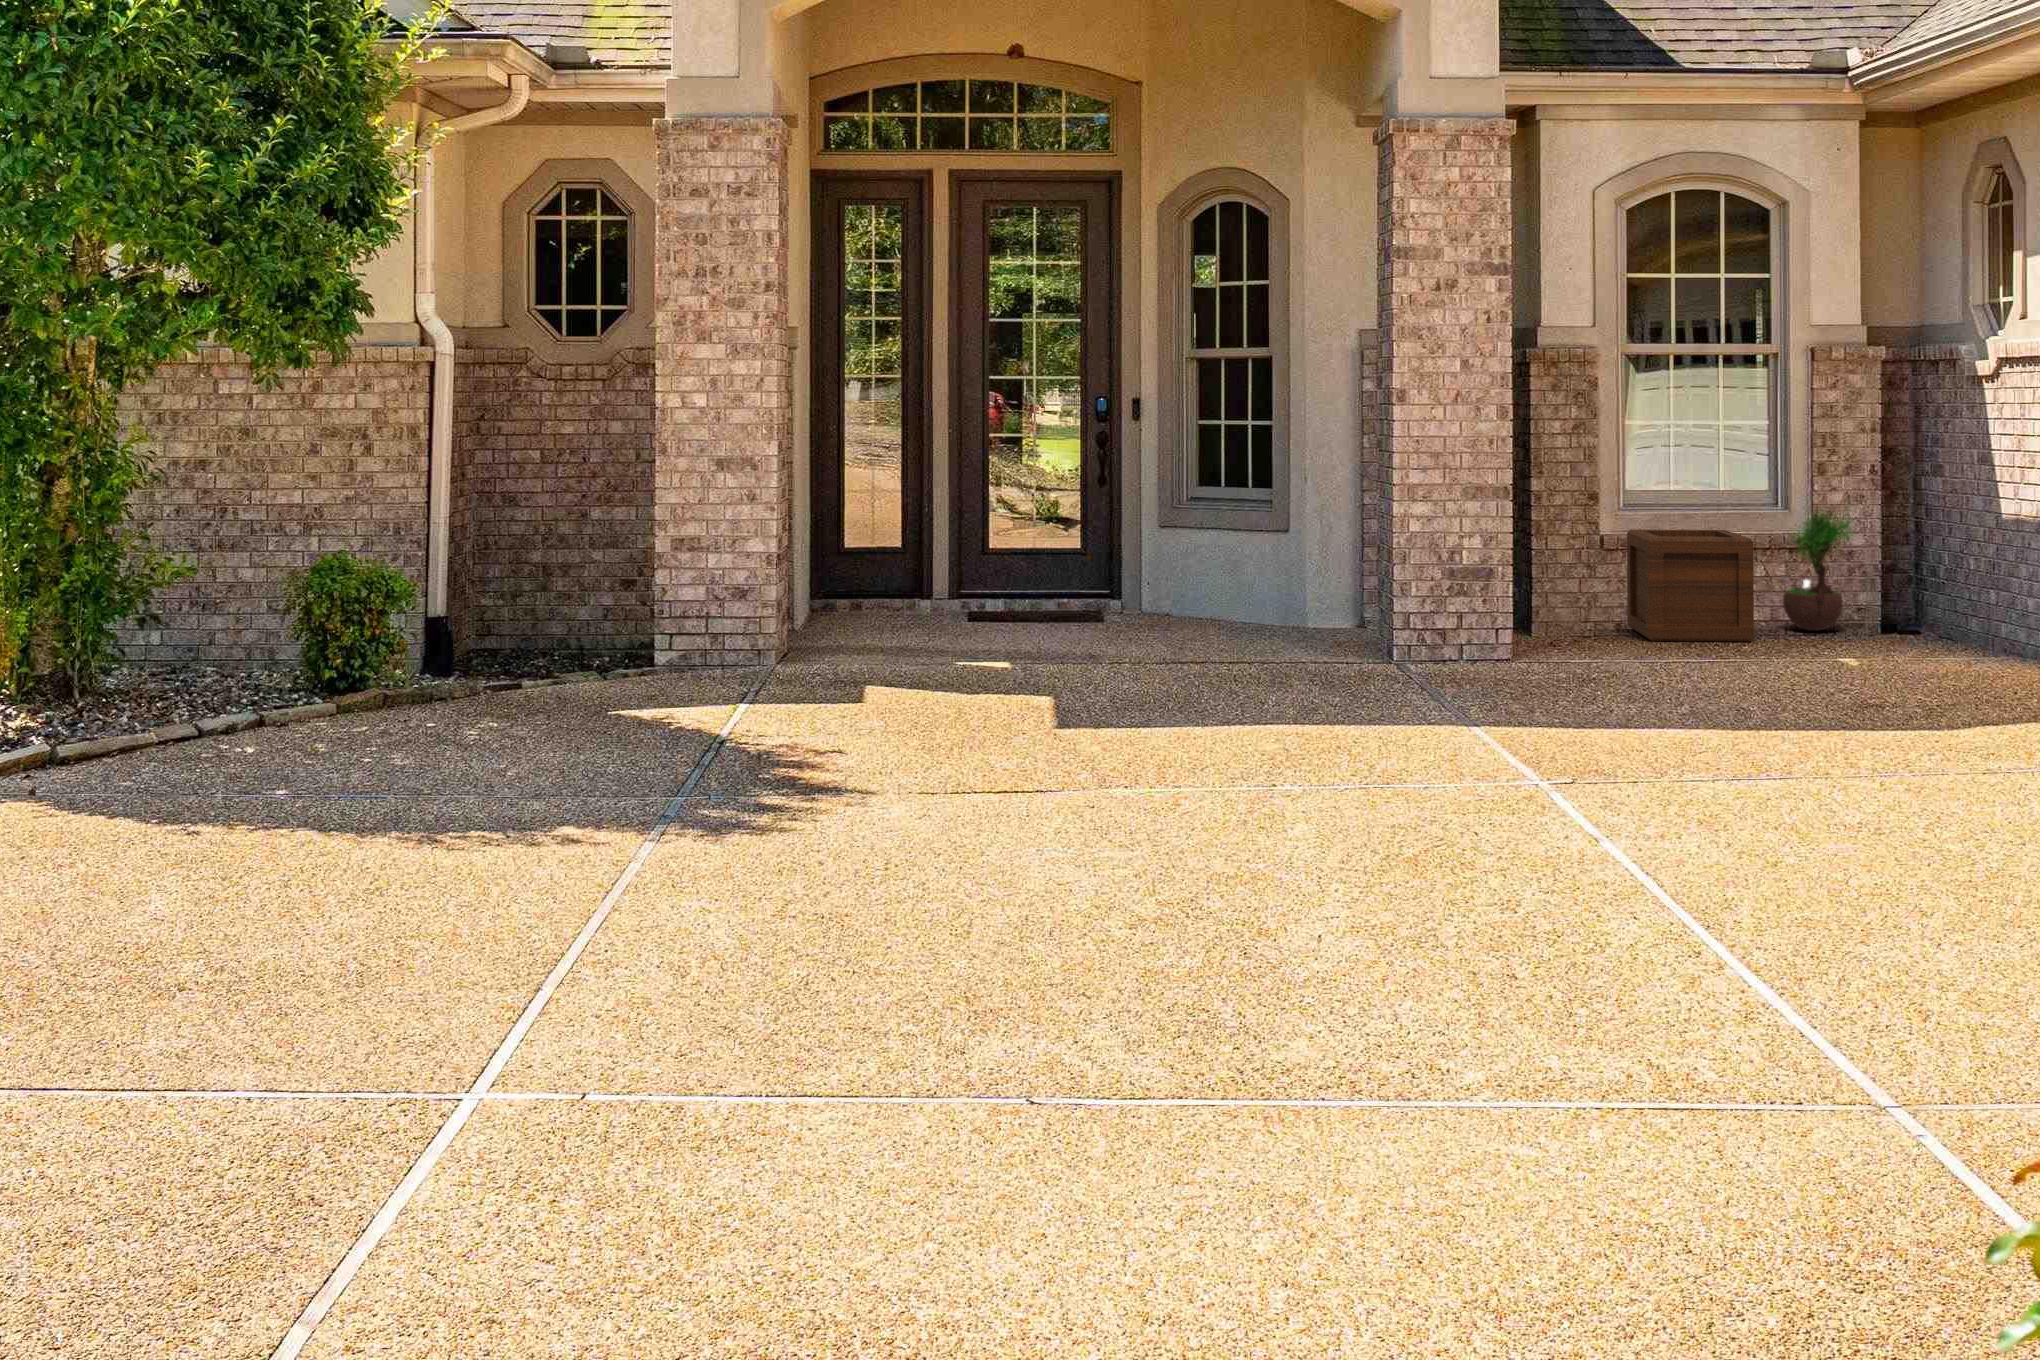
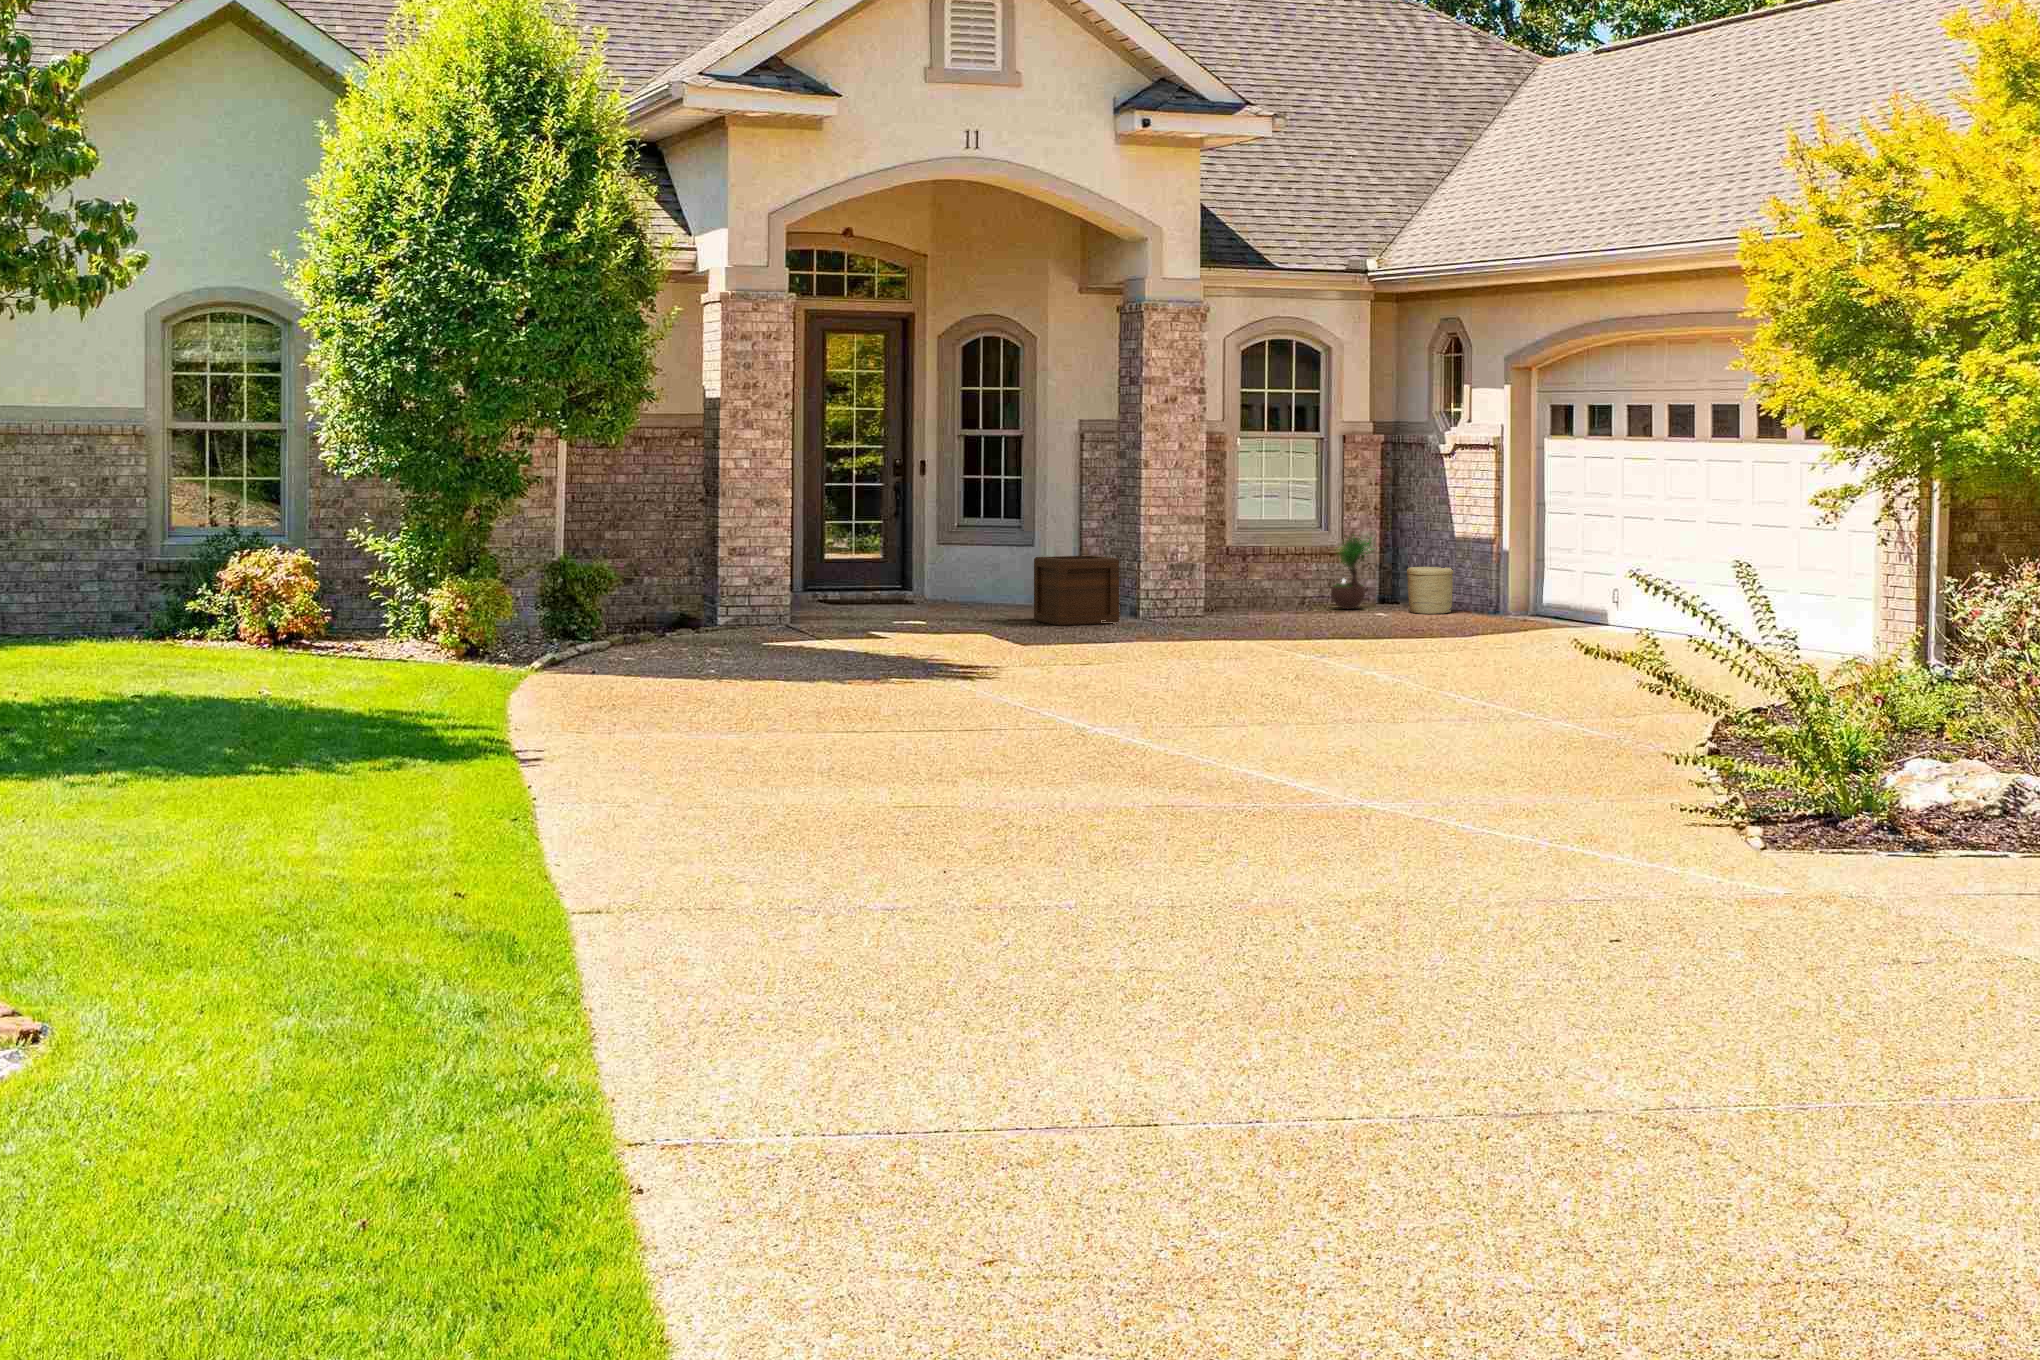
wooden crate: present [1627,530,1754,641] -> present [1034,555,1119,626]
woven basket: none [1909,567,1996,652] -> present [1407,567,1453,614]

